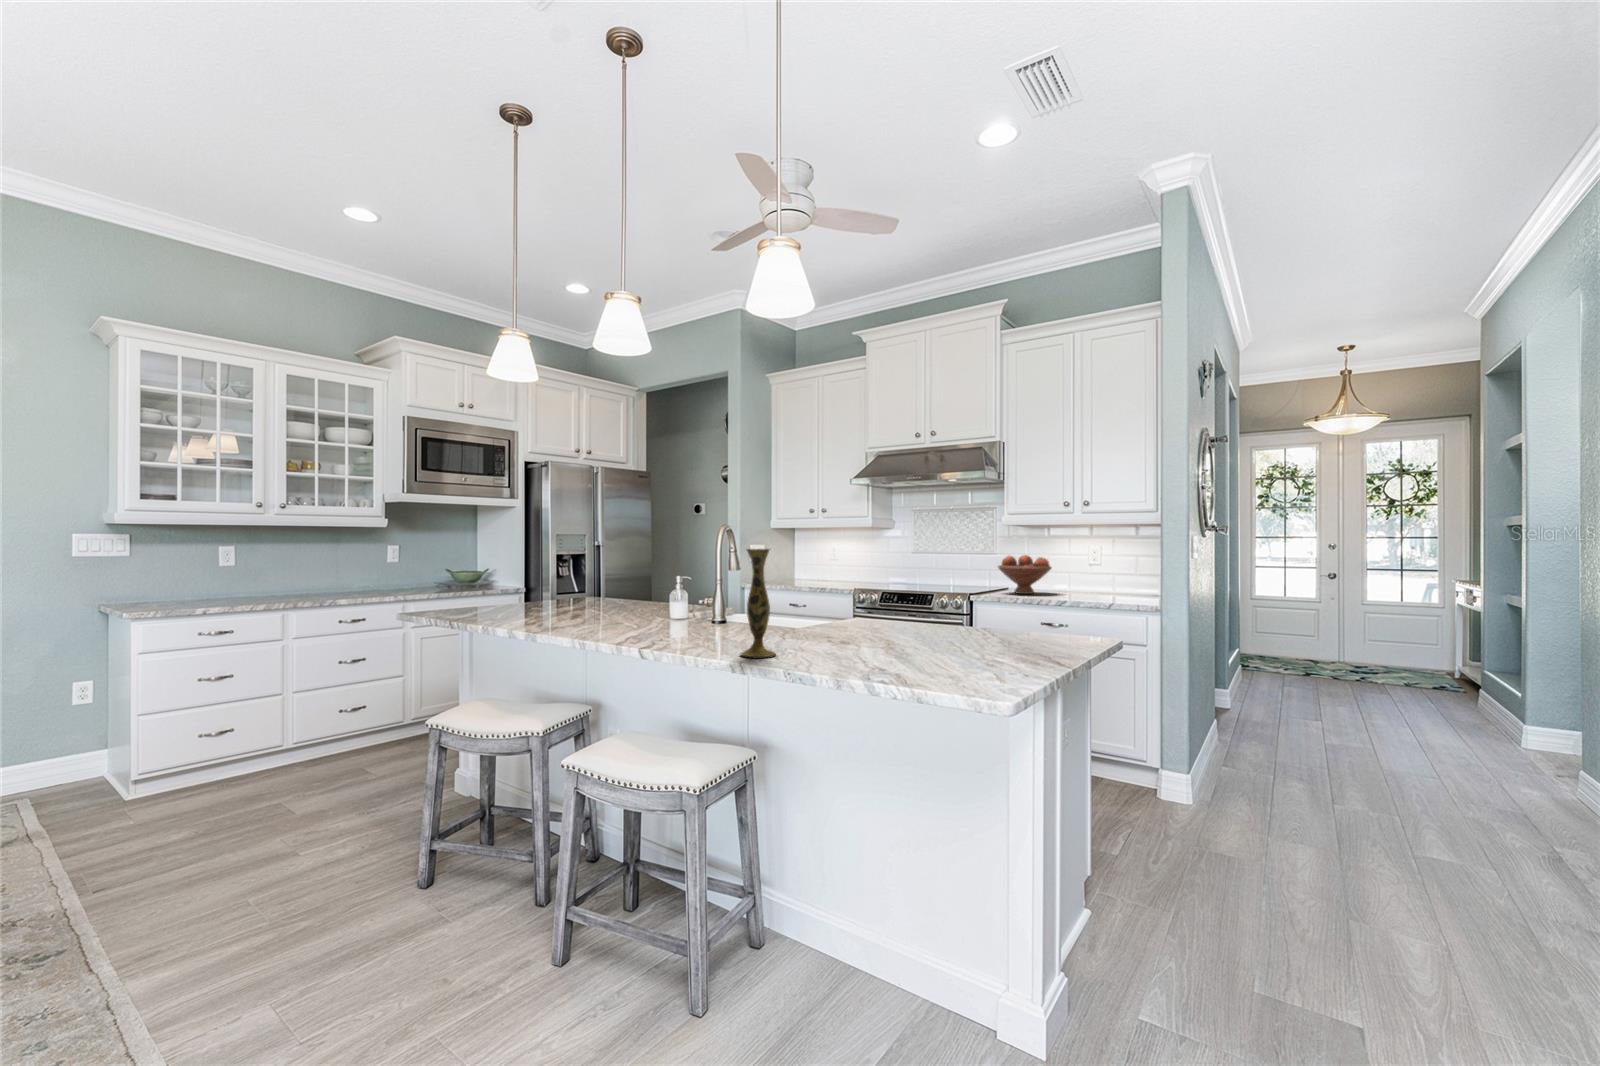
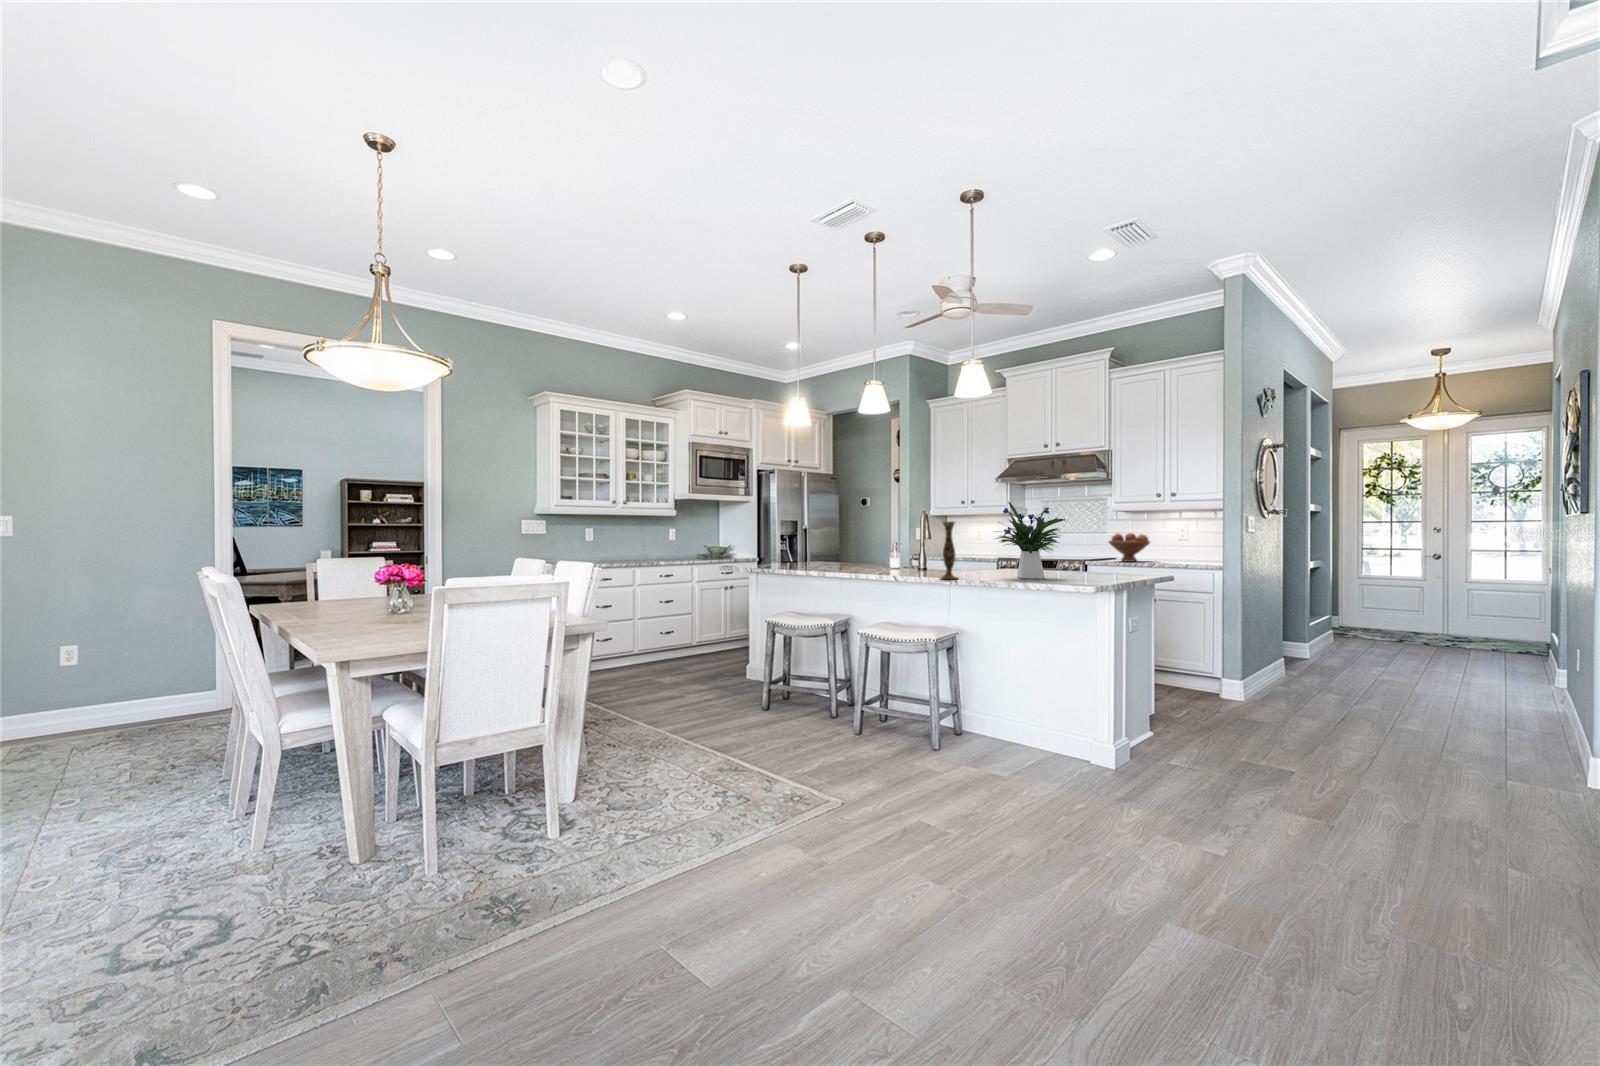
flower arrangement: none [835,512,962,651] -> present [995,502,1065,578]

